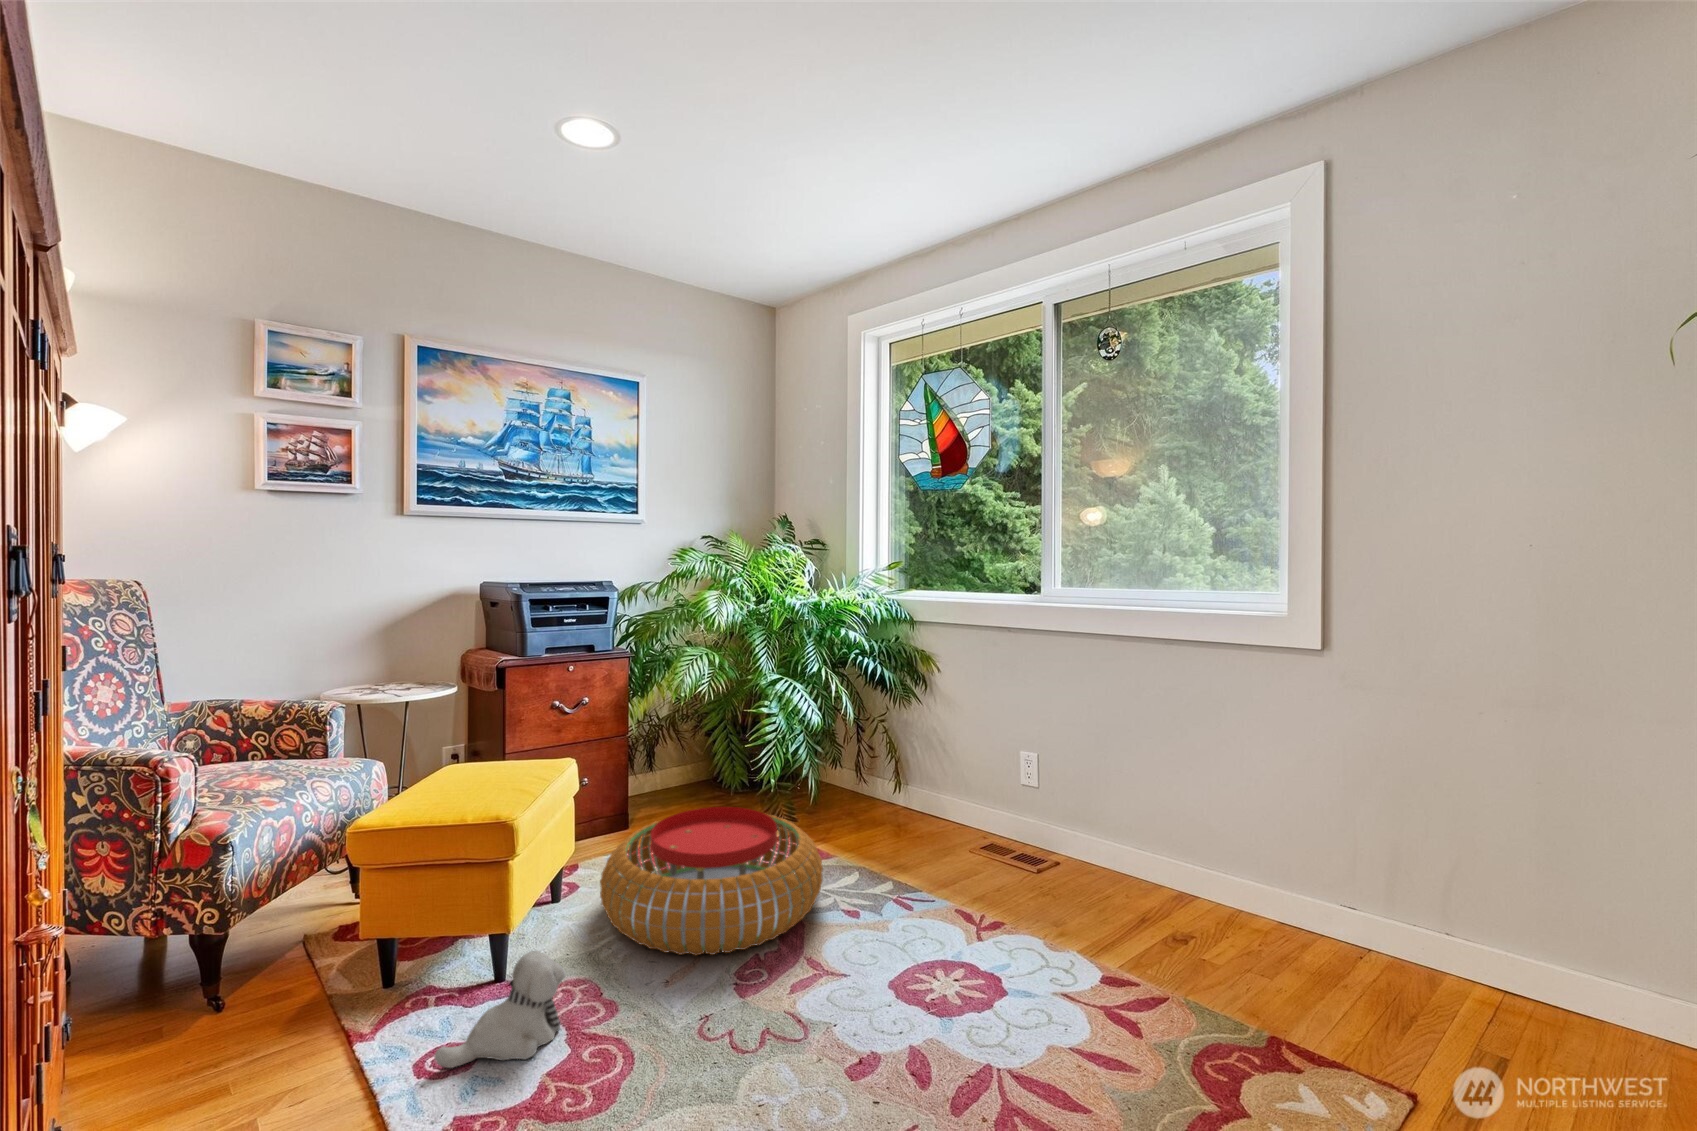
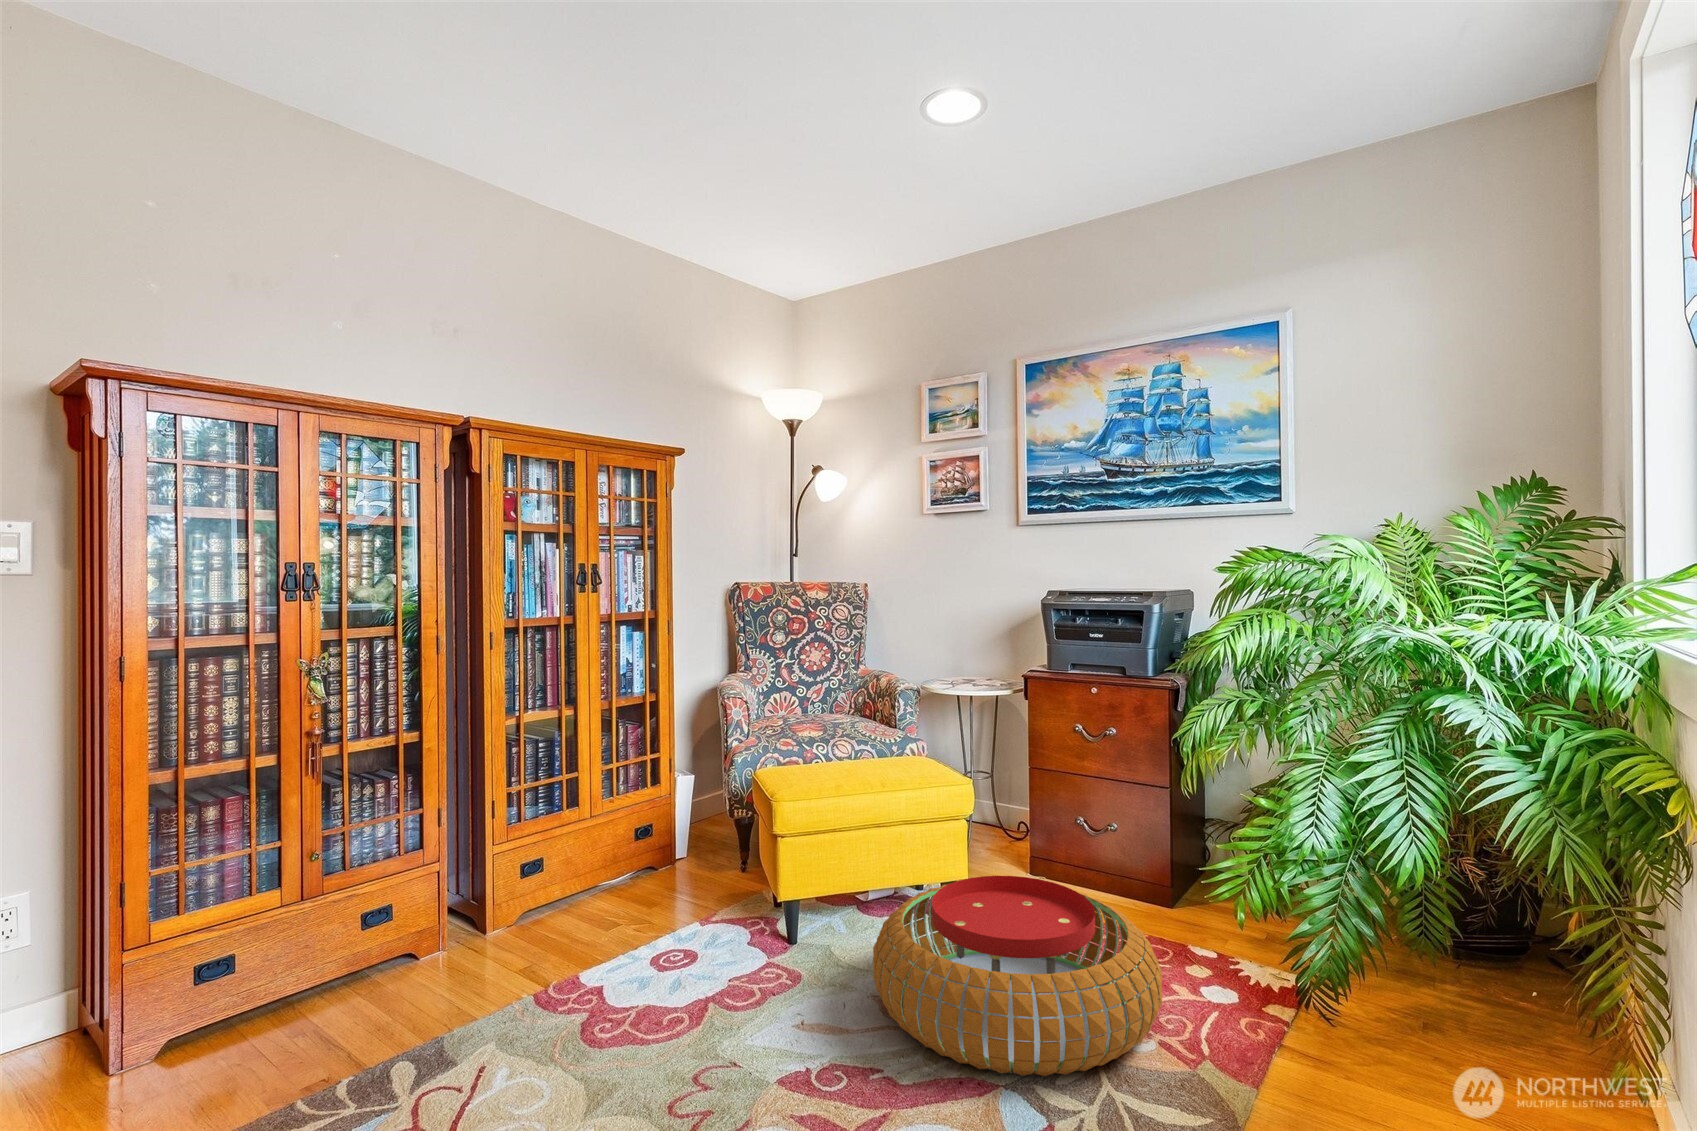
plush toy: present [434,951,565,1068] -> none [704,902,781,982]

